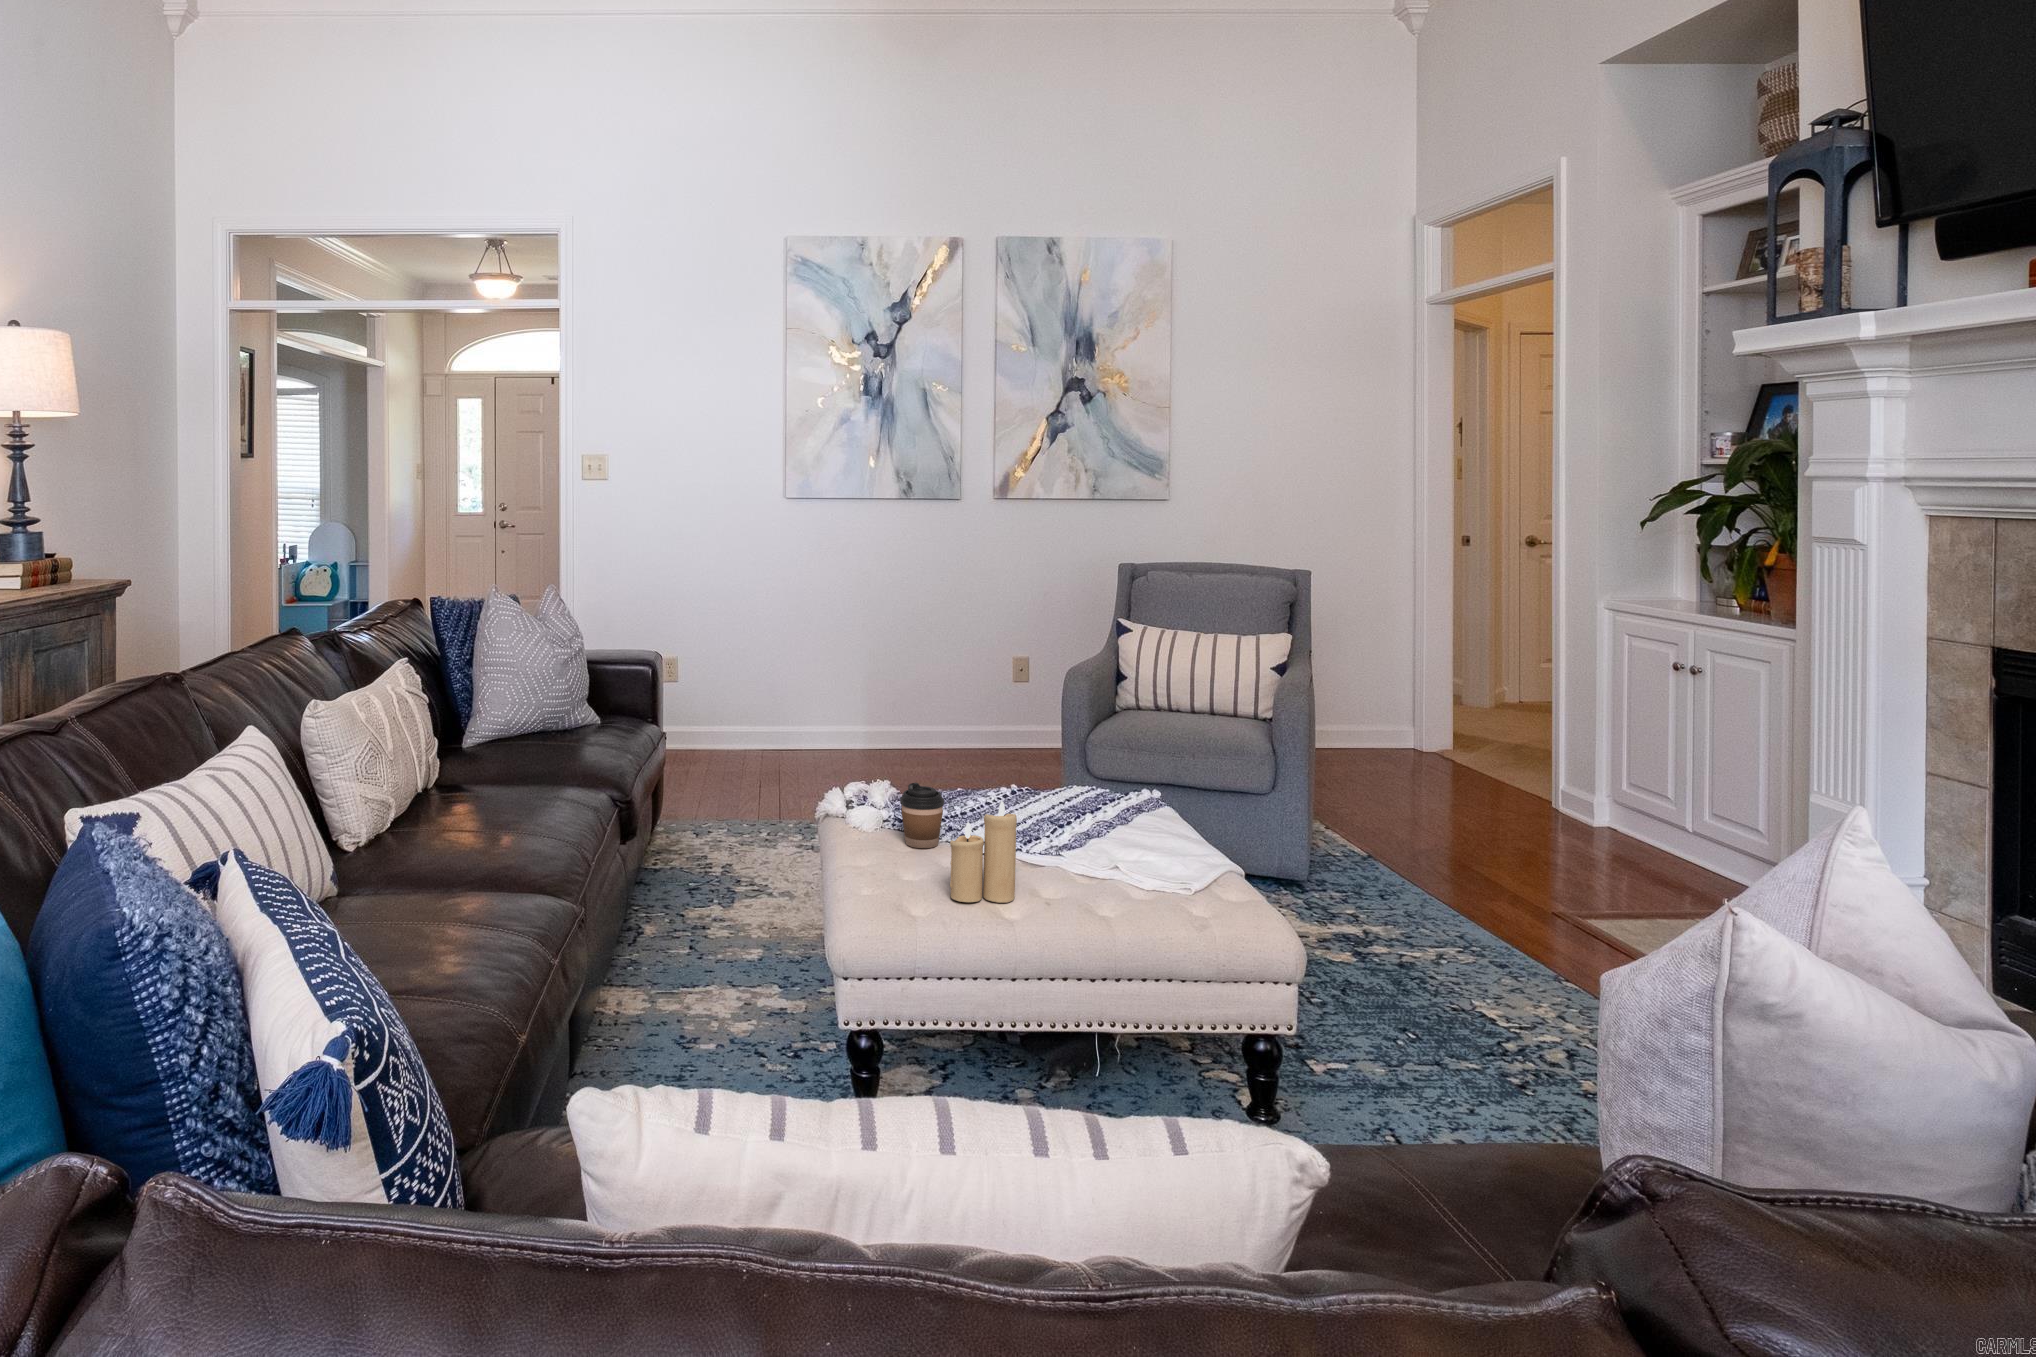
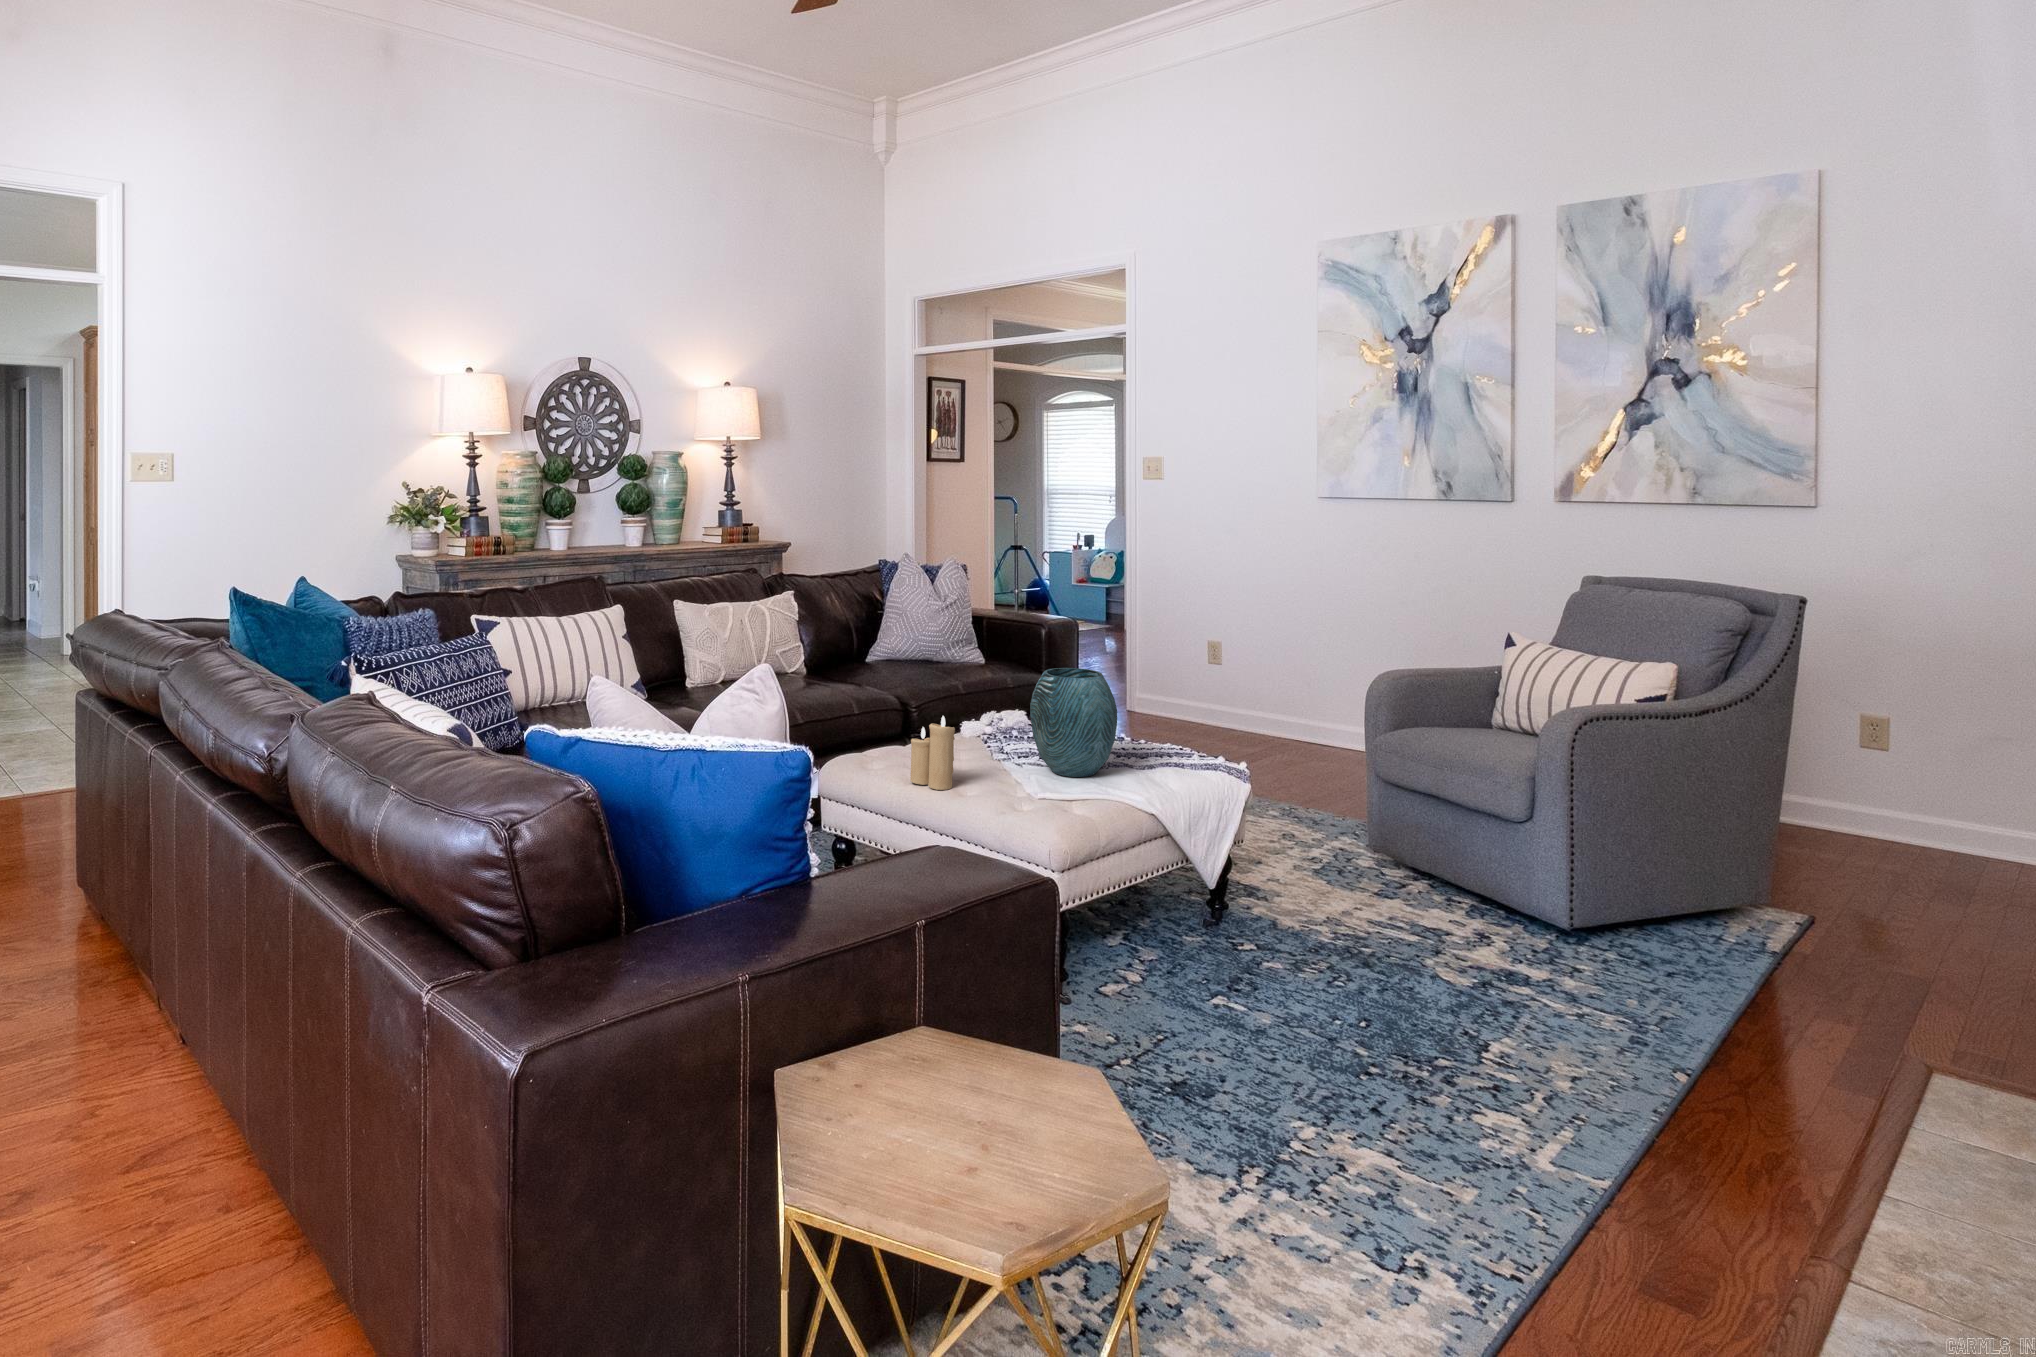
vase: none [1008,712,1112,846] -> present [1030,668,1117,777]
coffee cup: present [900,783,944,848] -> none [964,707,998,757]

